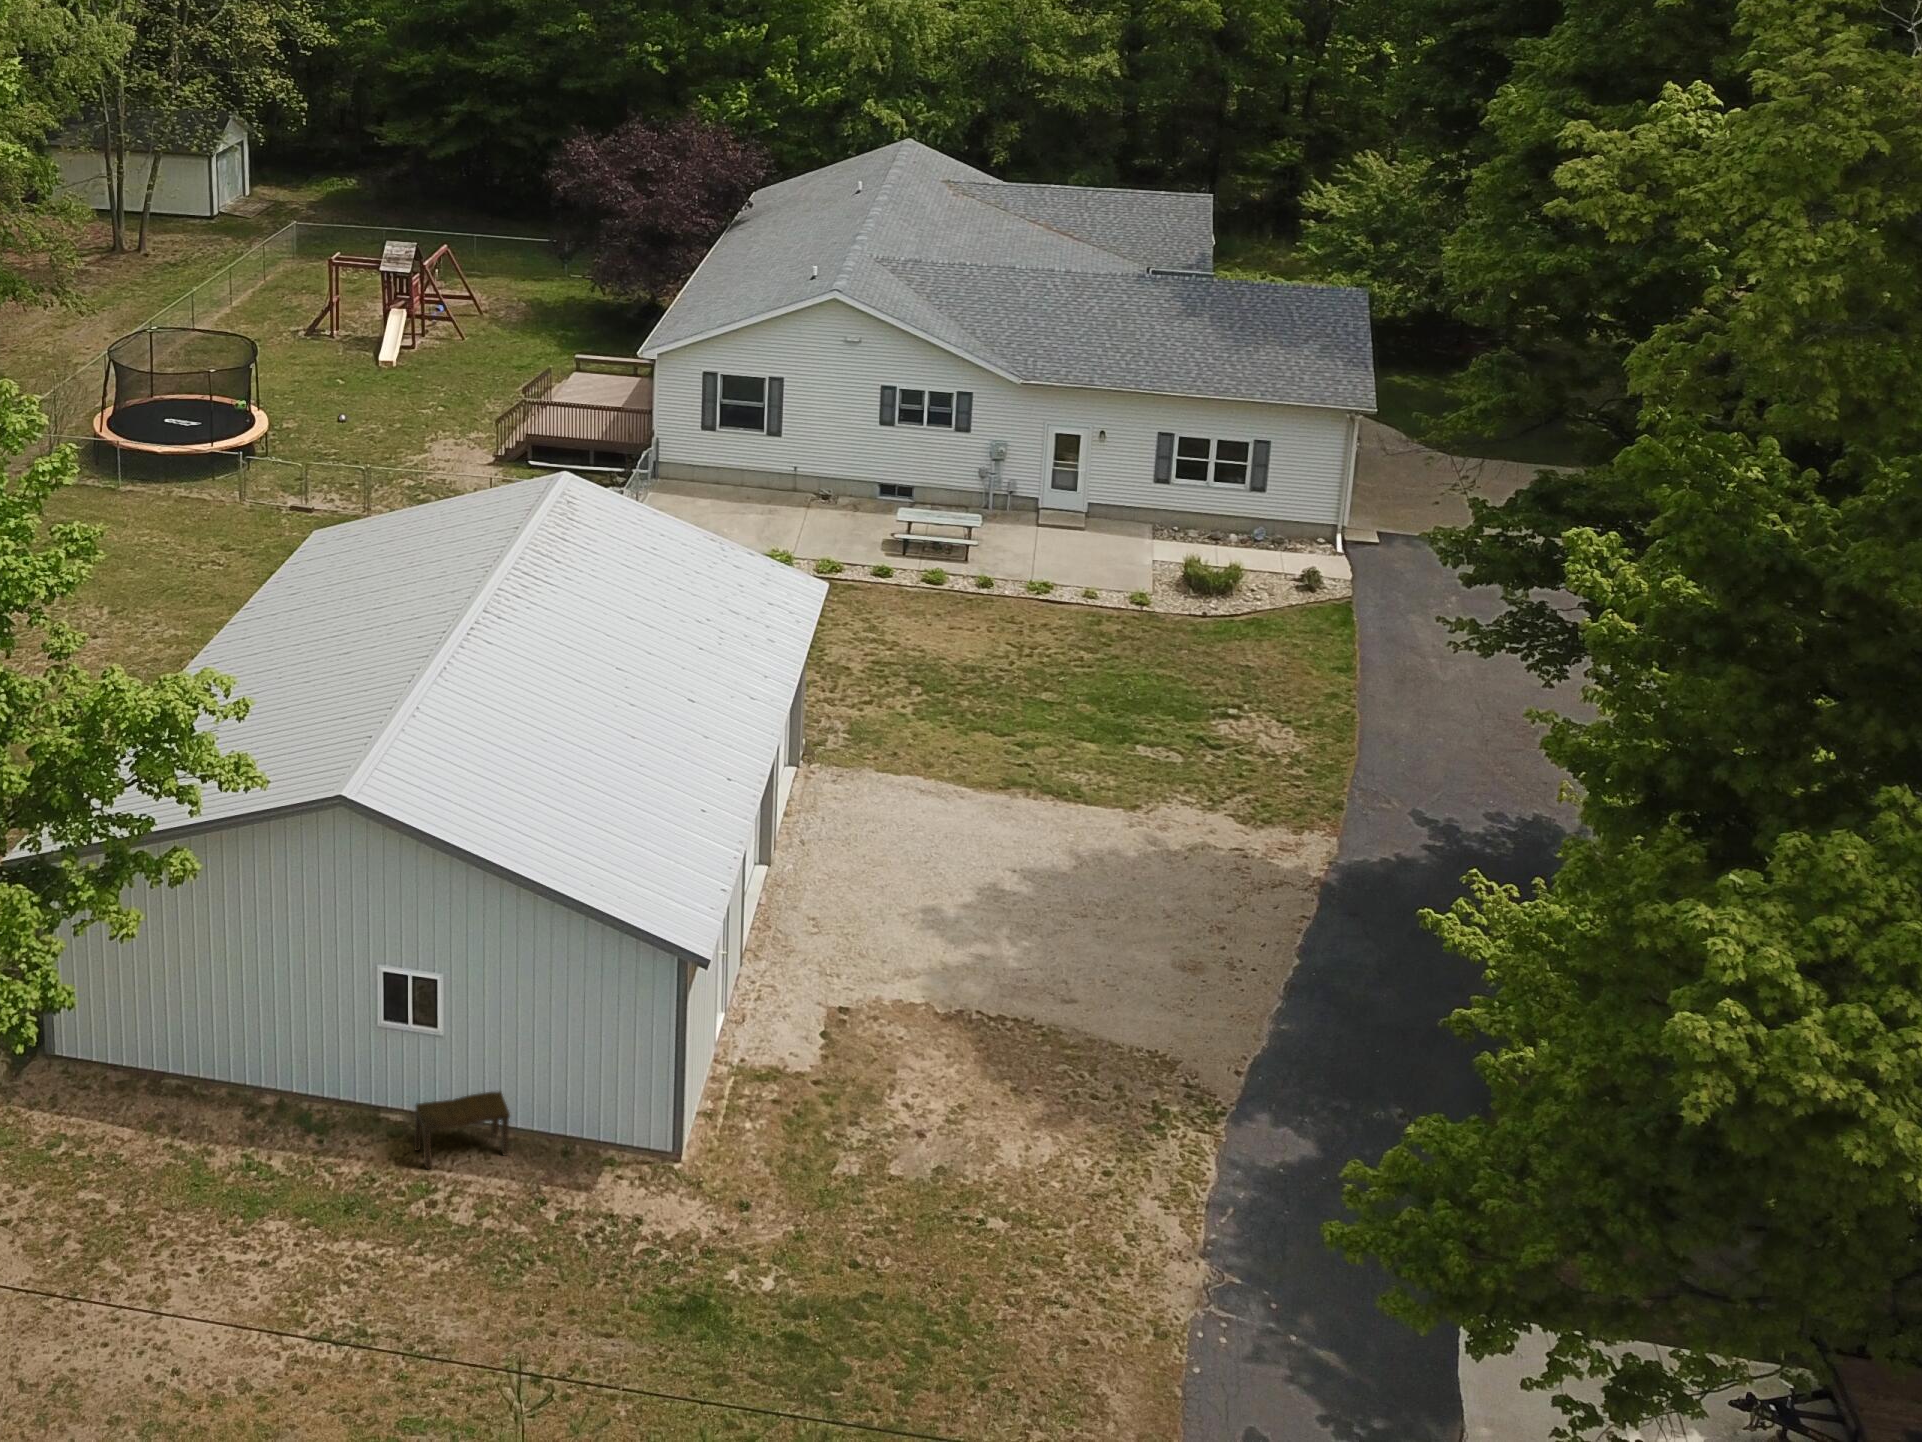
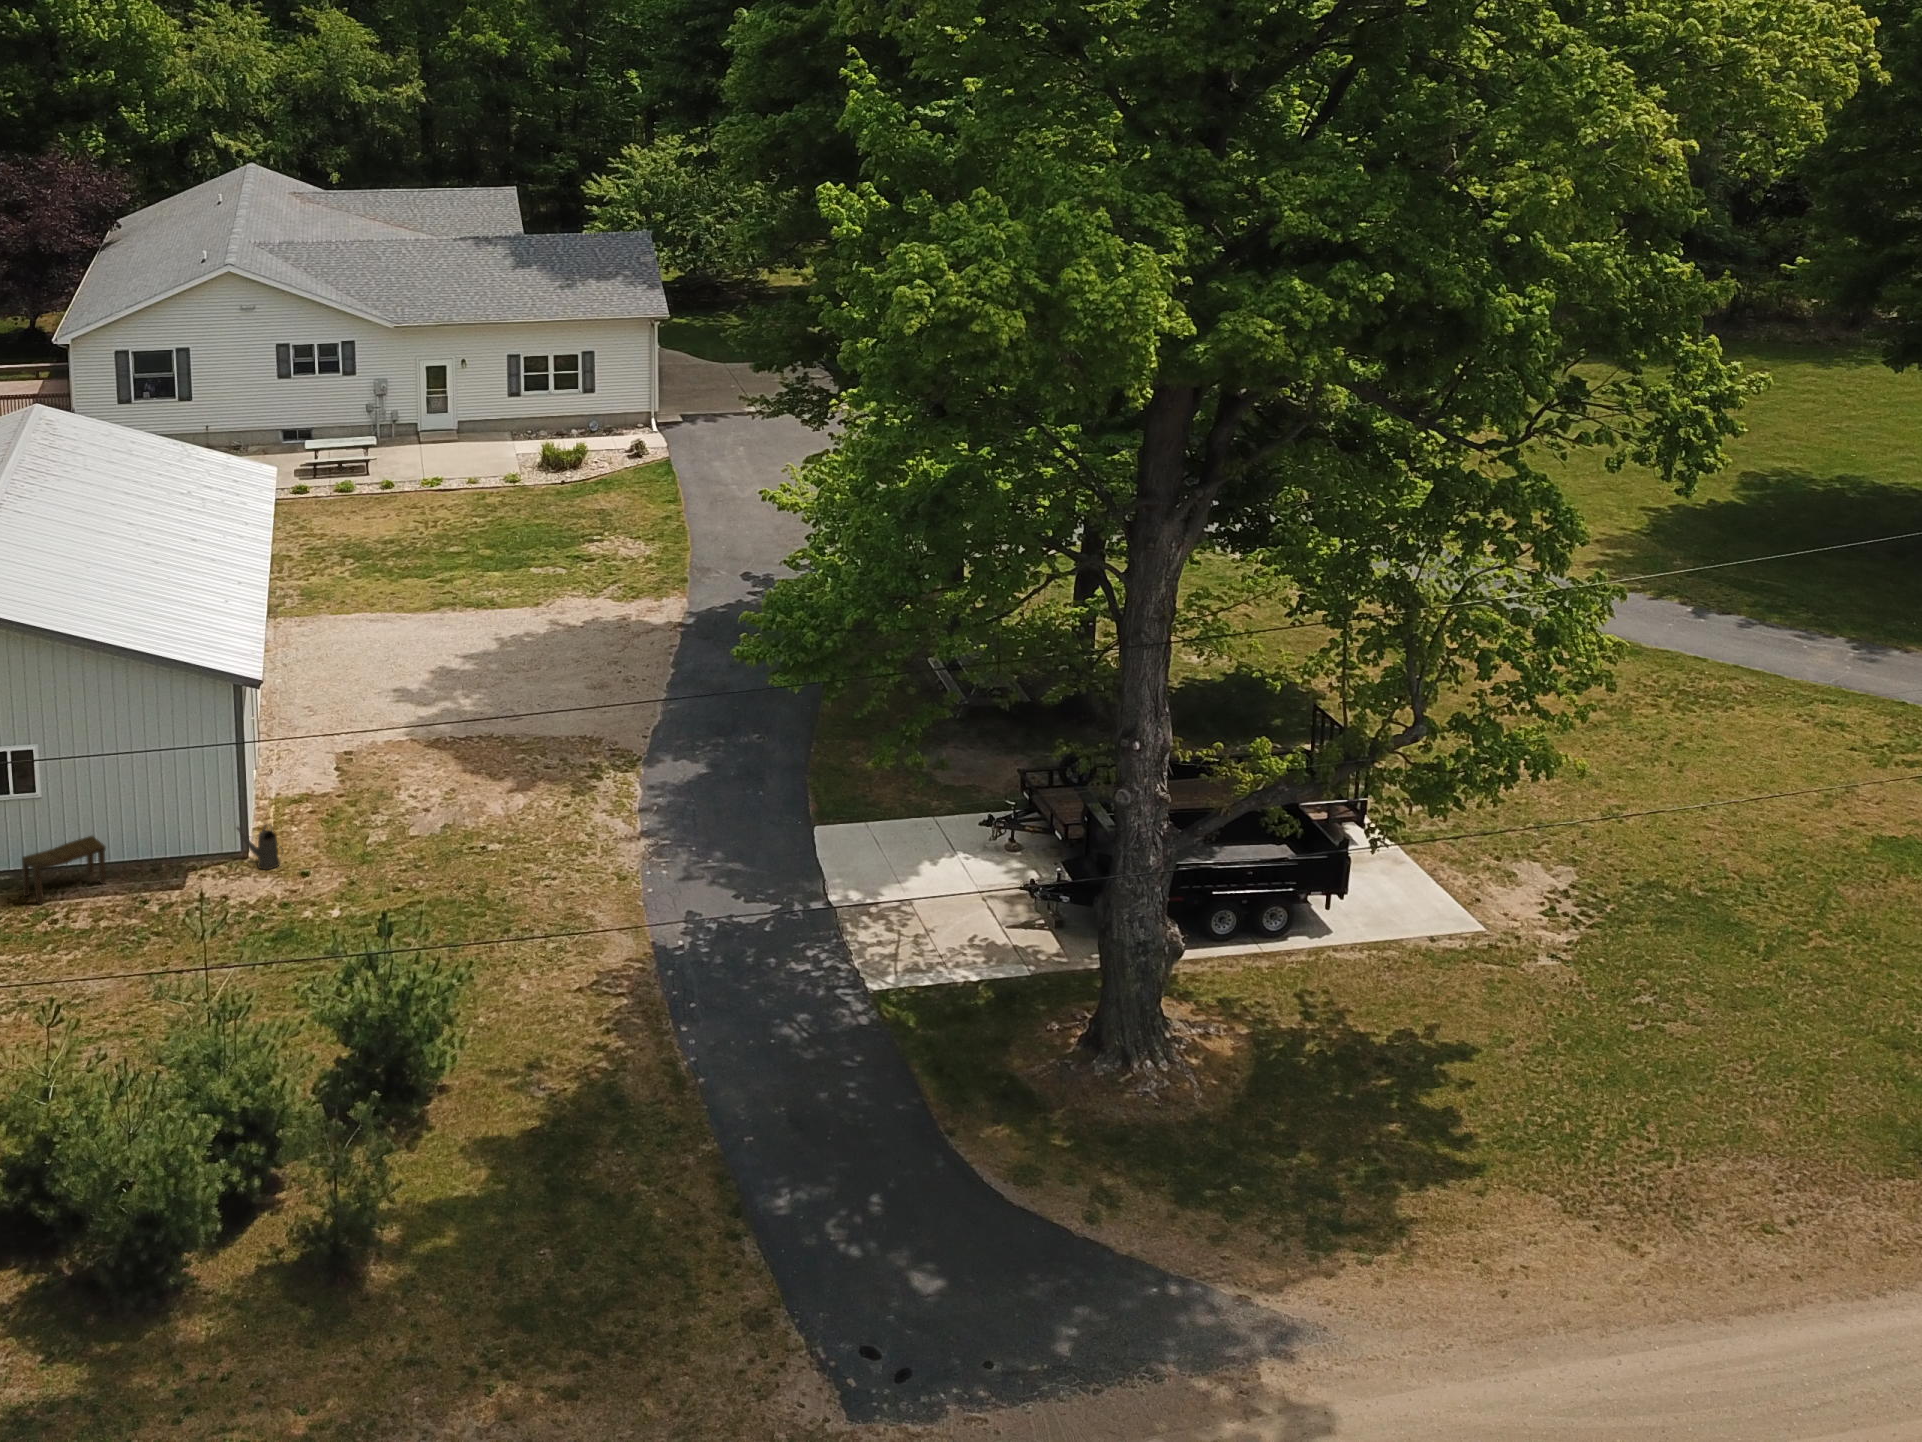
watering can: none [667,1121,719,1190] -> present [237,825,283,870]

